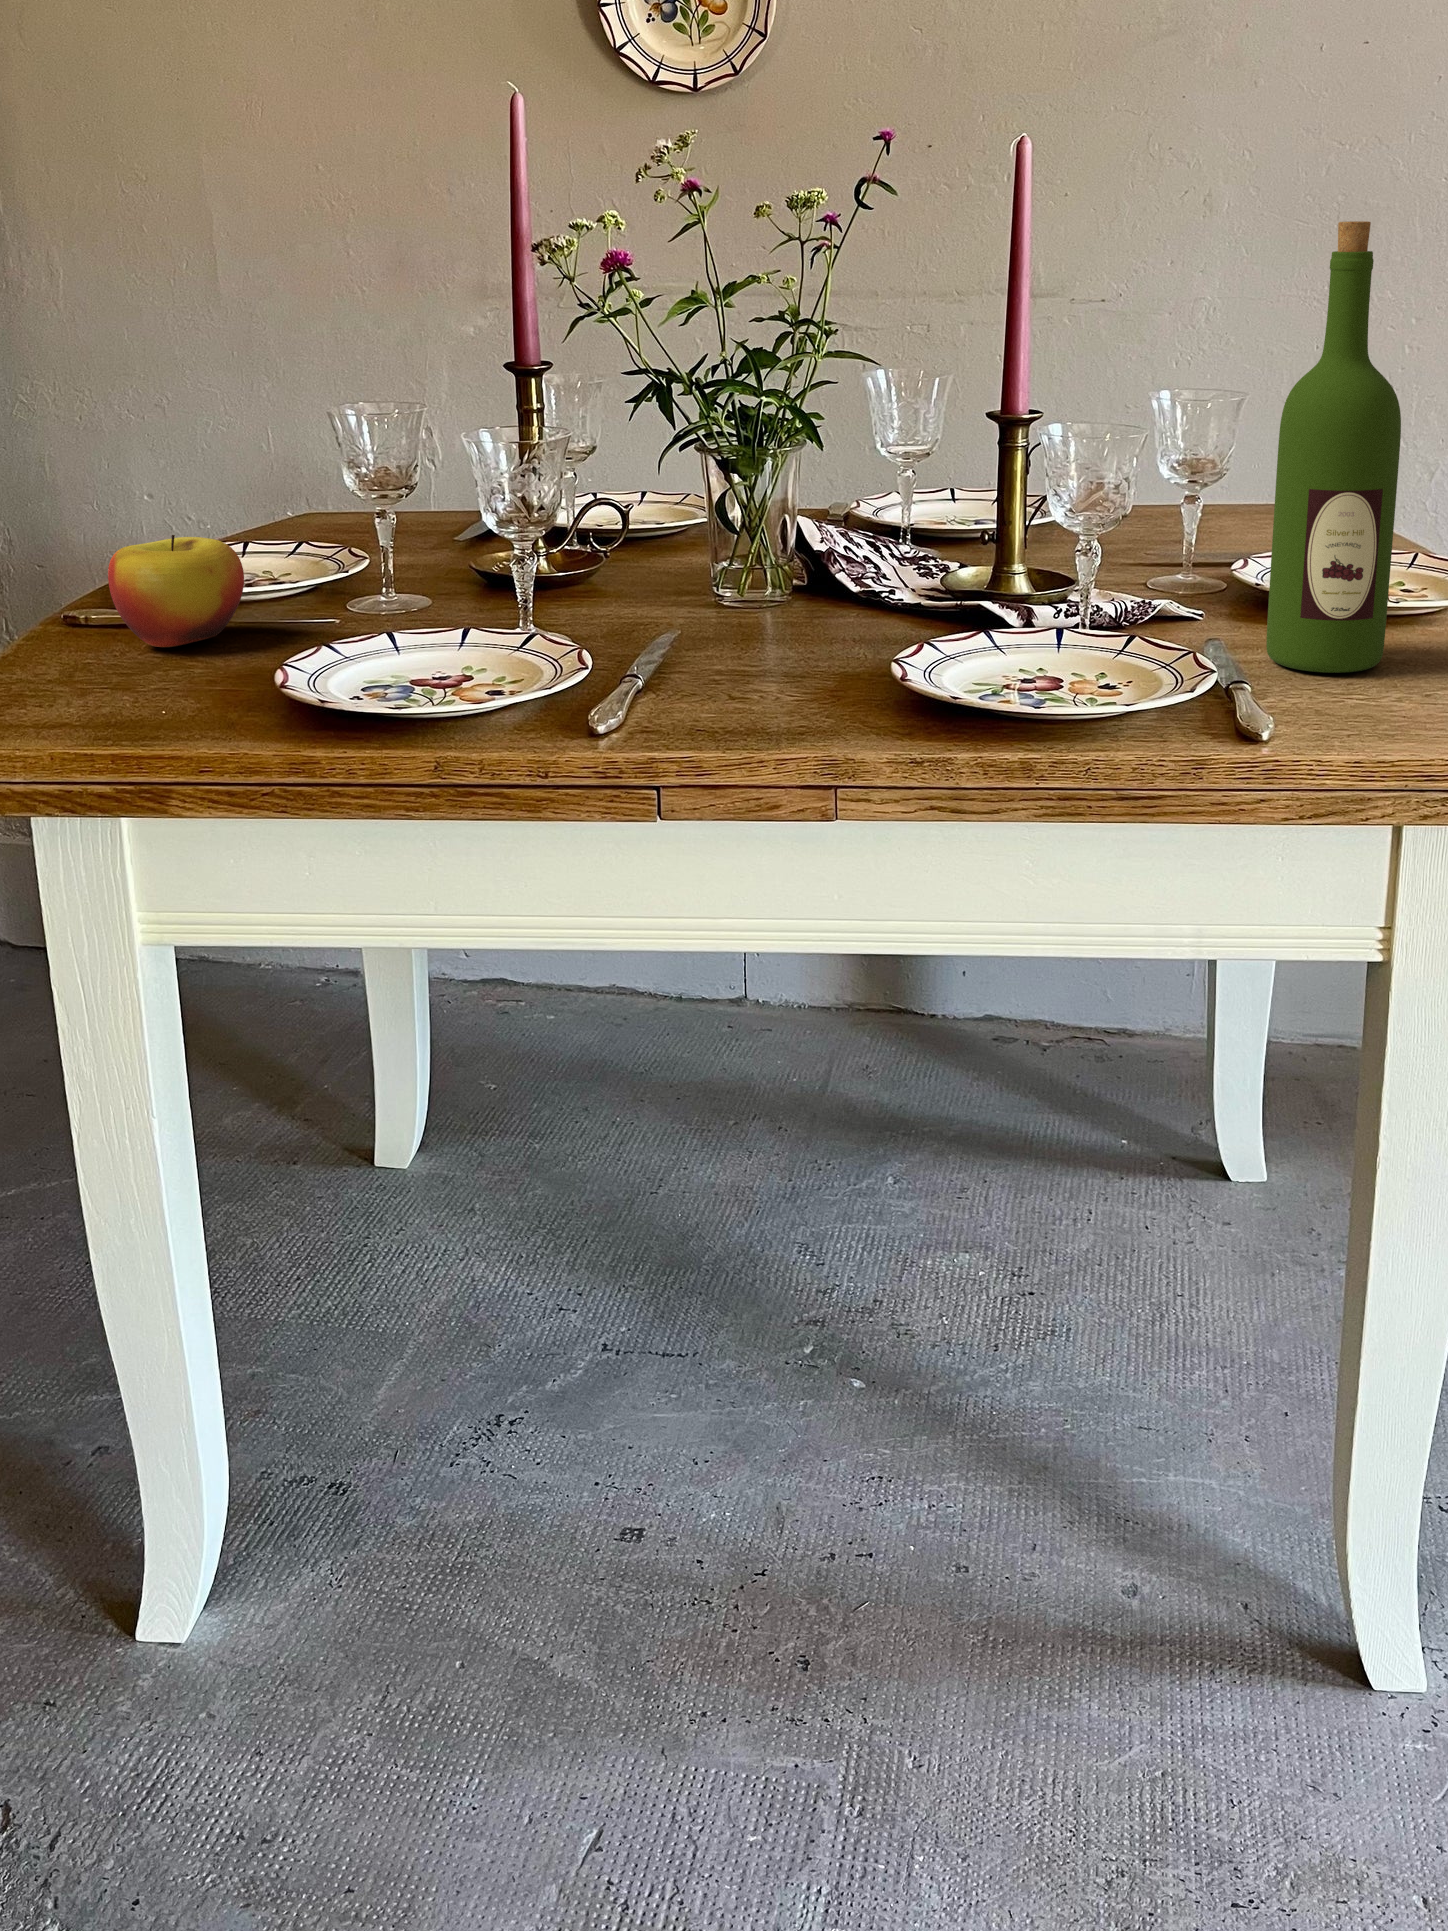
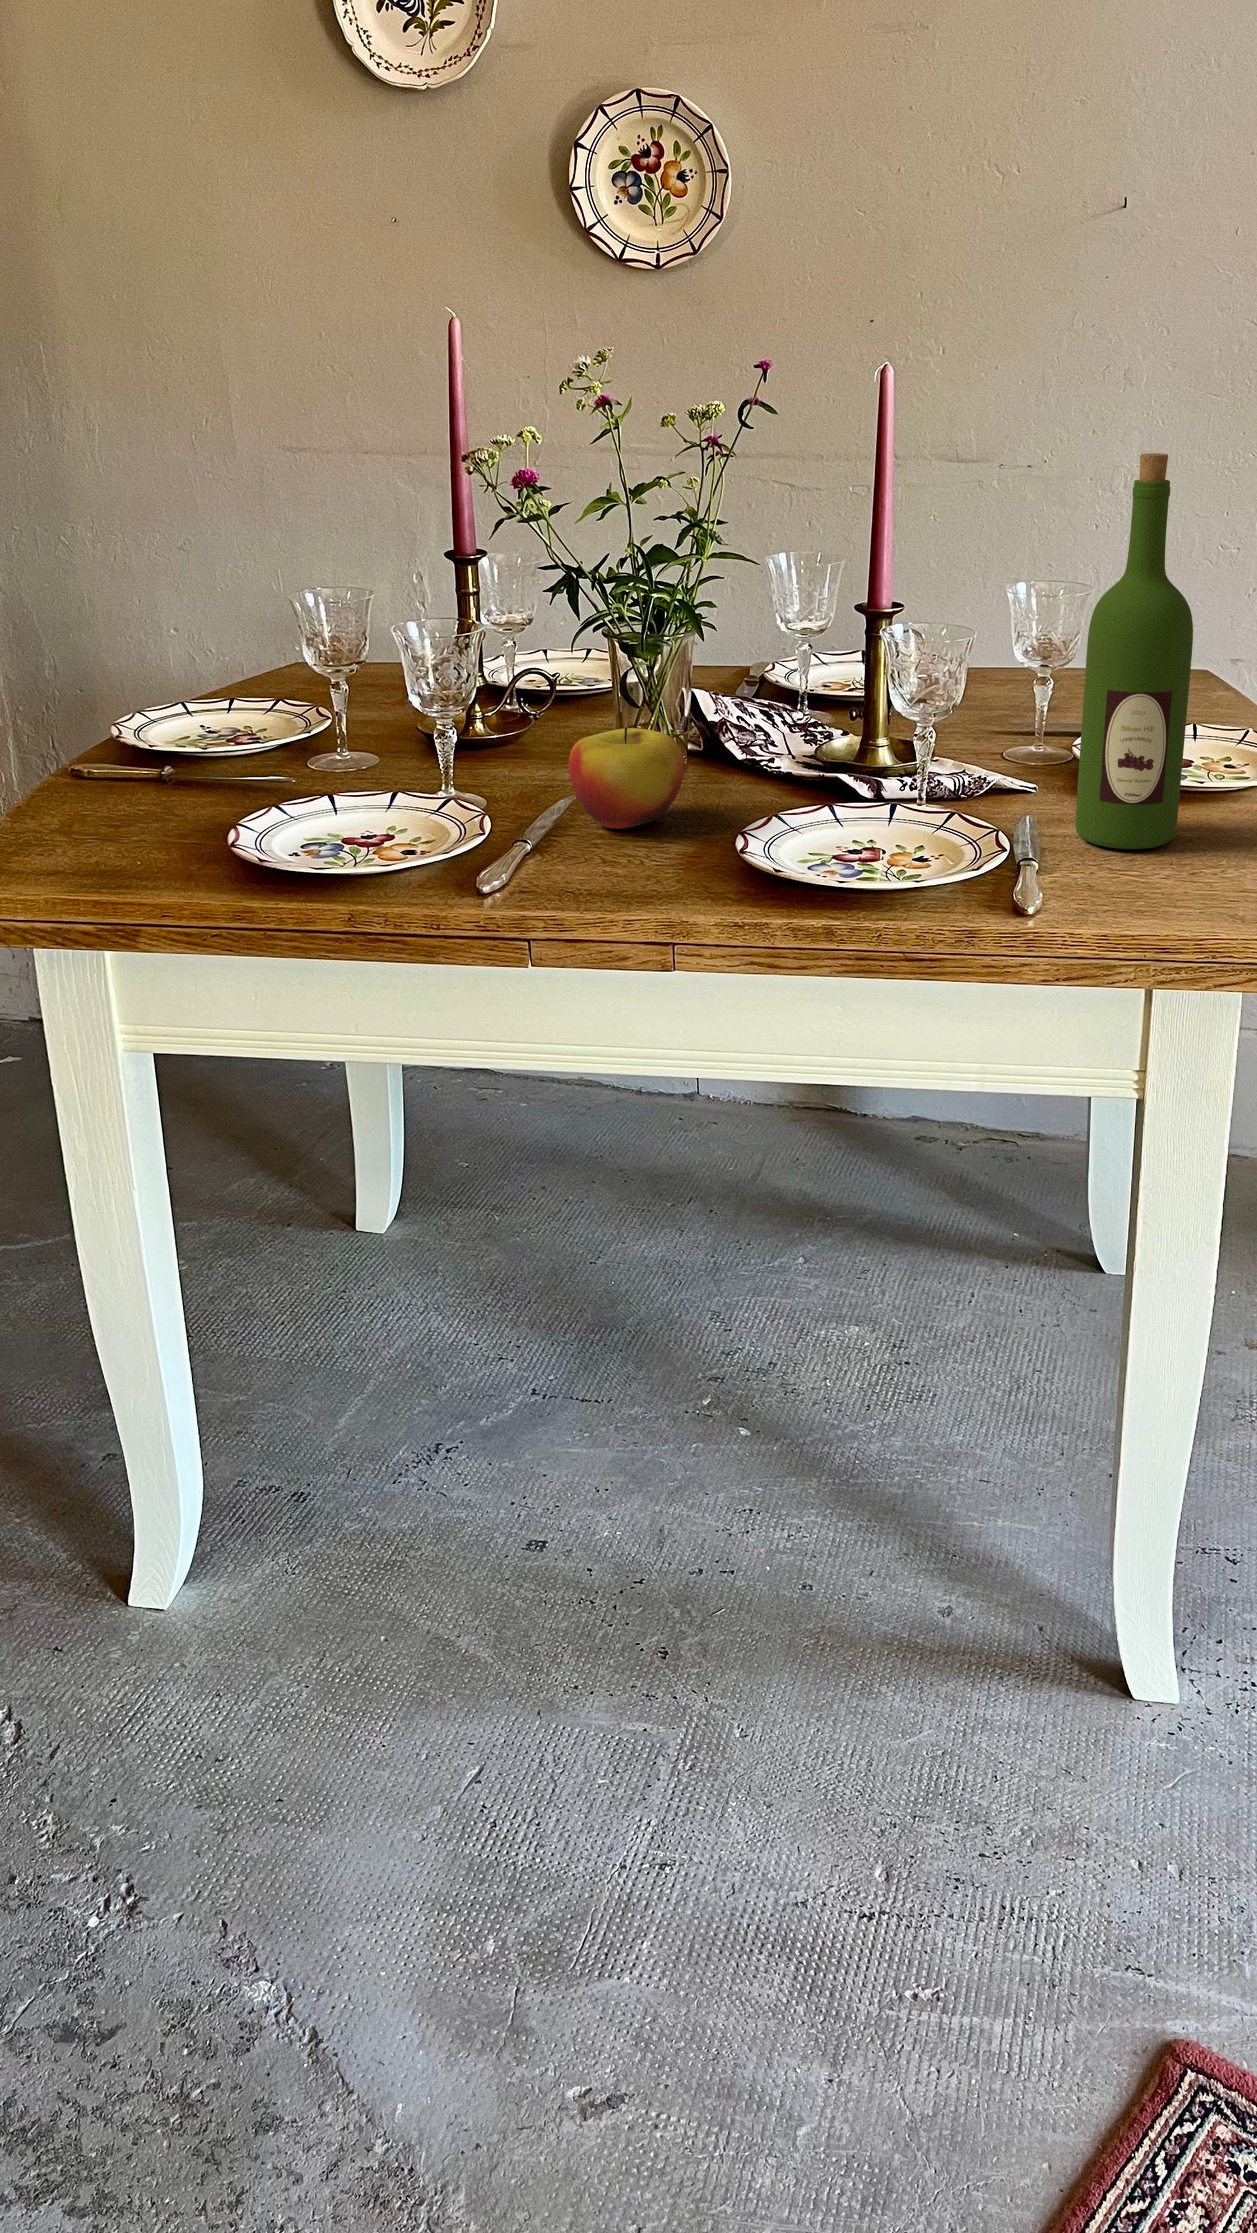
apple: present [108,535,244,647] -> present [569,728,684,829]

